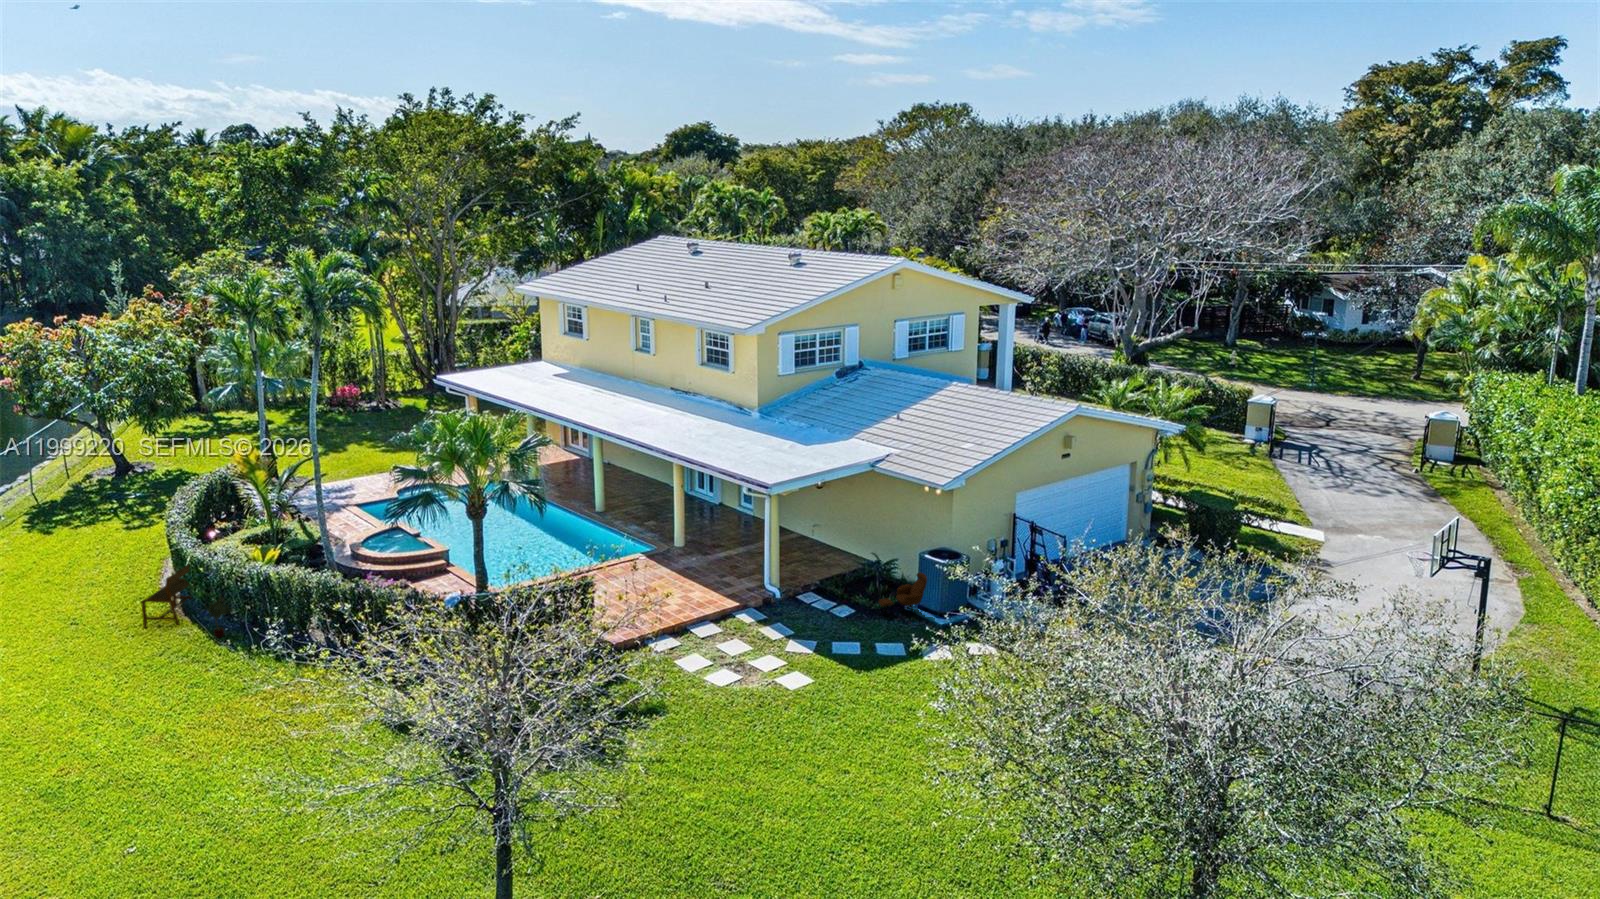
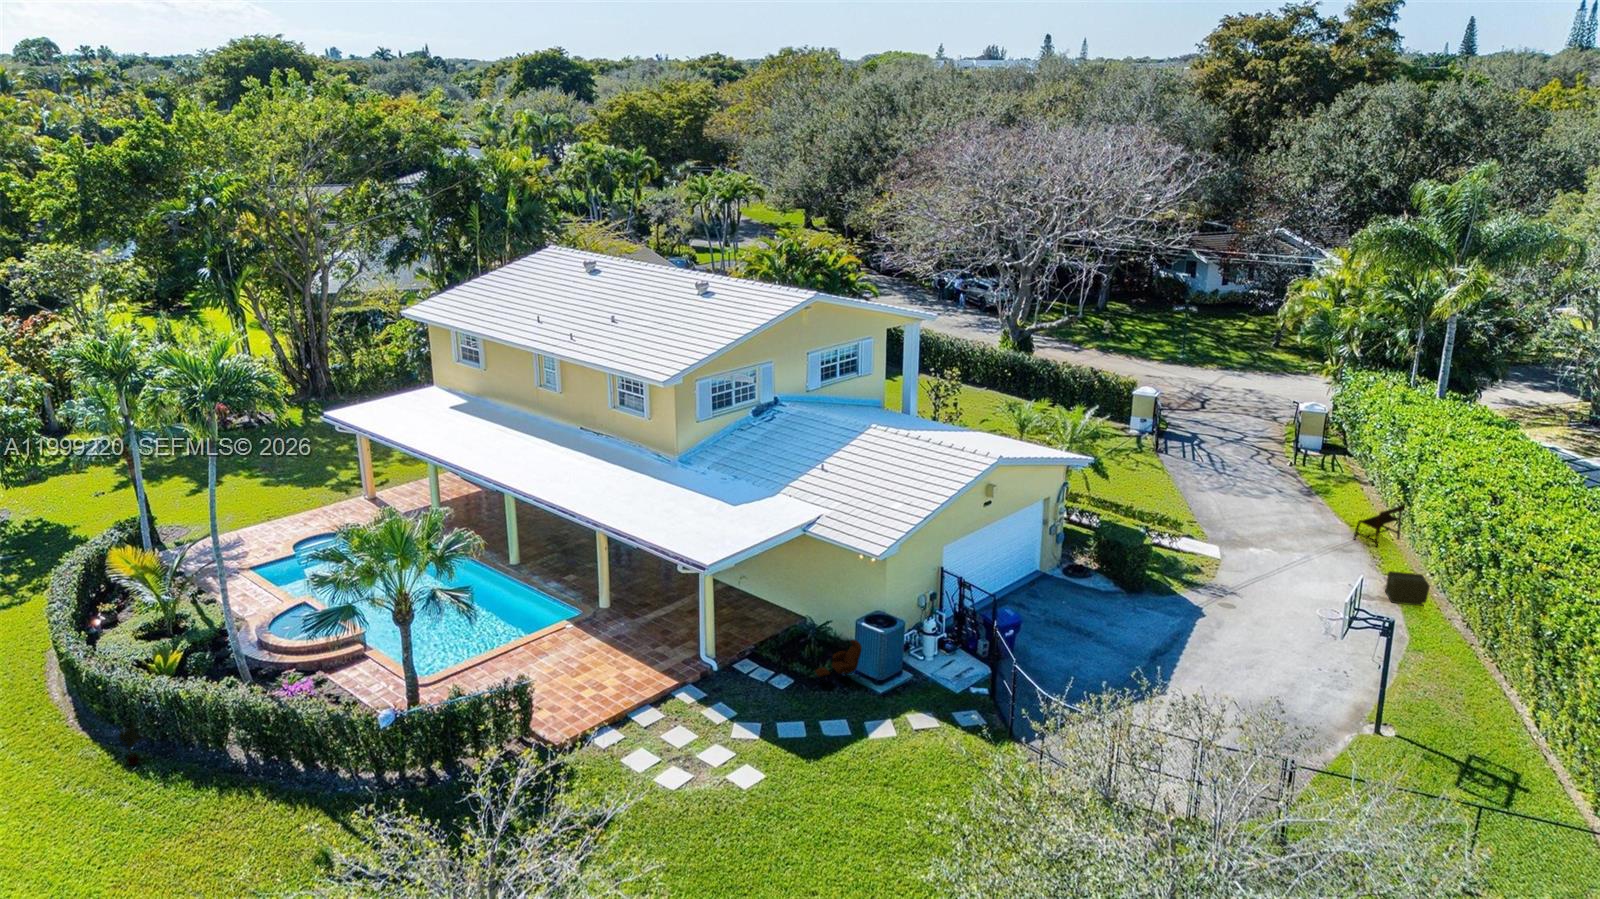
cardboard box: none [1518,551,1570,588] -> present [1385,571,1430,606]
bench: present [141,565,191,628] -> present [1354,505,1405,547]

